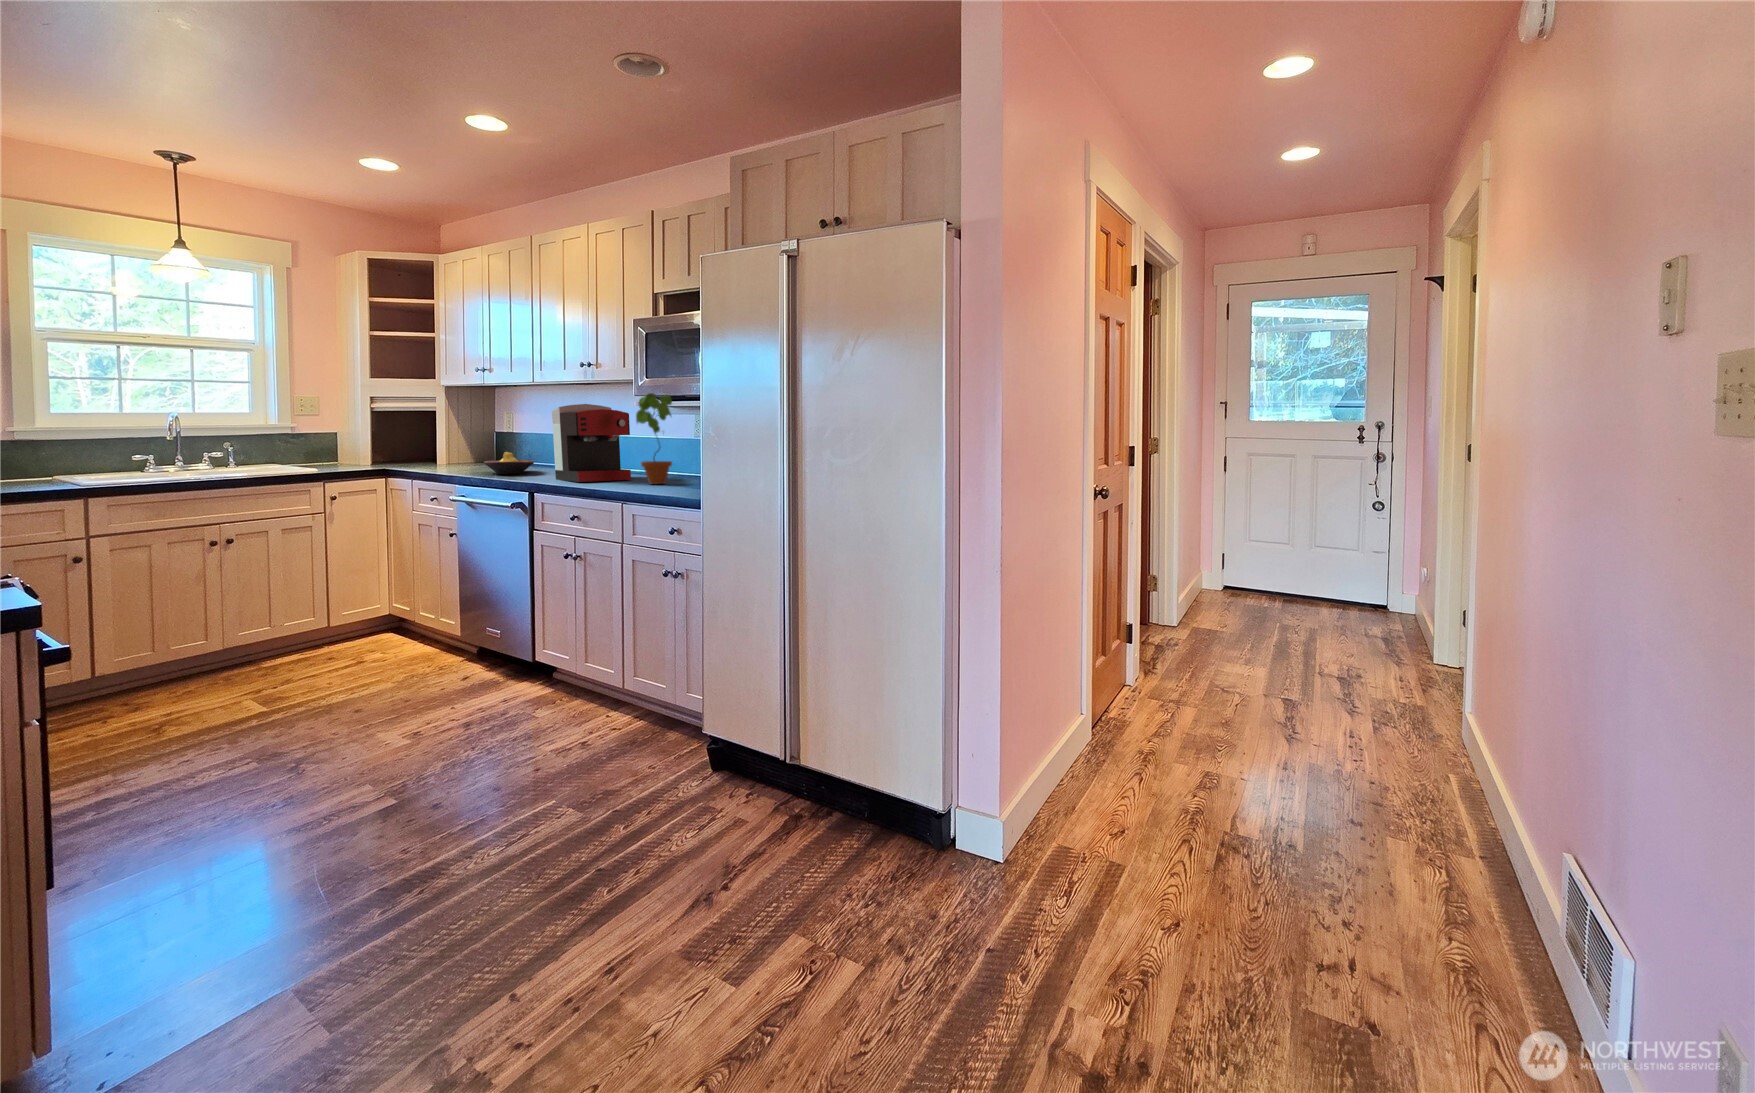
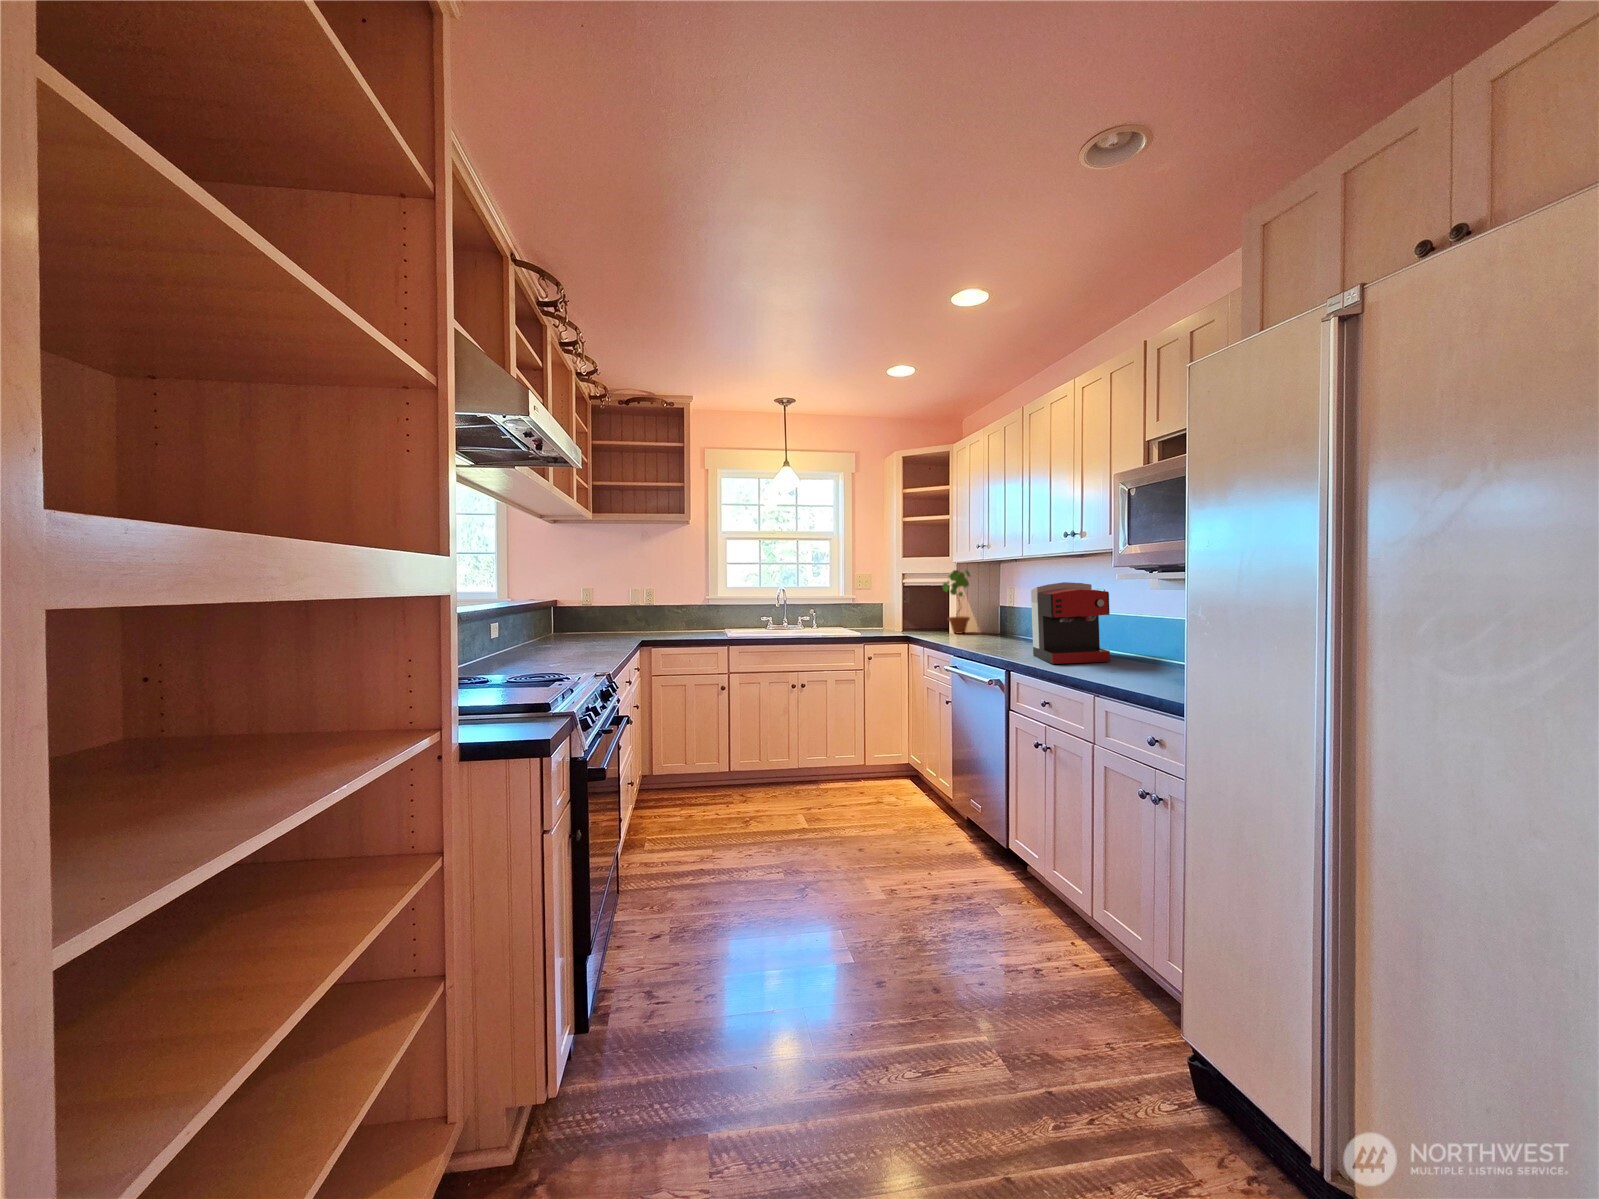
potted plant: present [636,393,672,484] -> present [942,569,970,633]
fruit bowl: present [484,452,534,474] -> none [975,622,1019,645]

